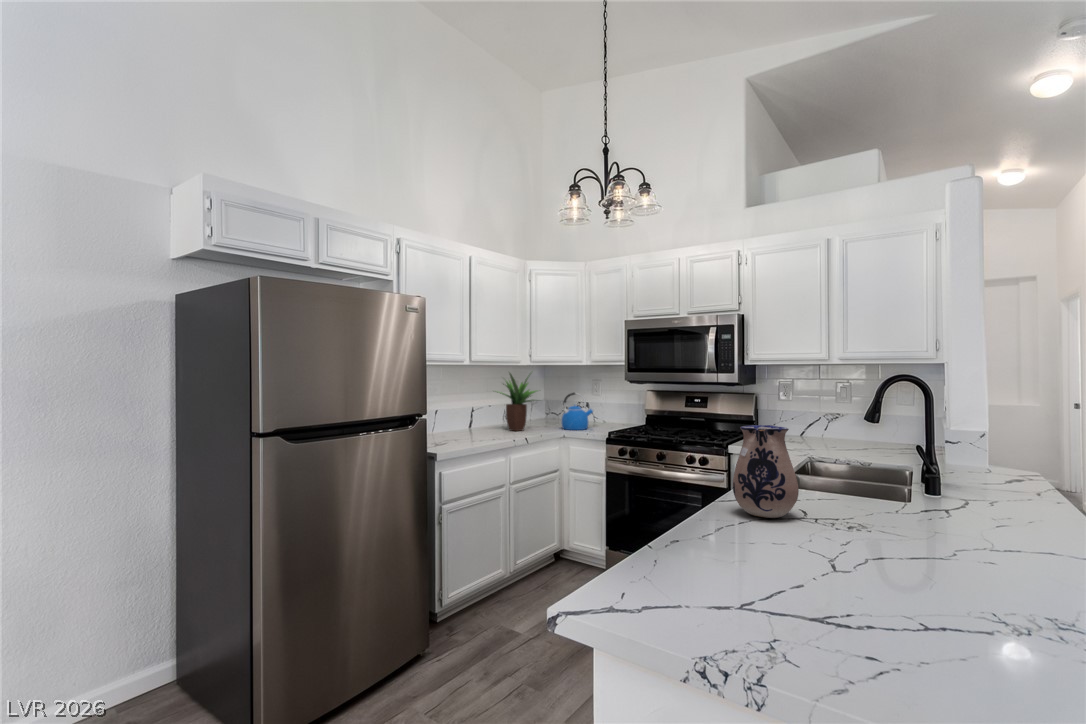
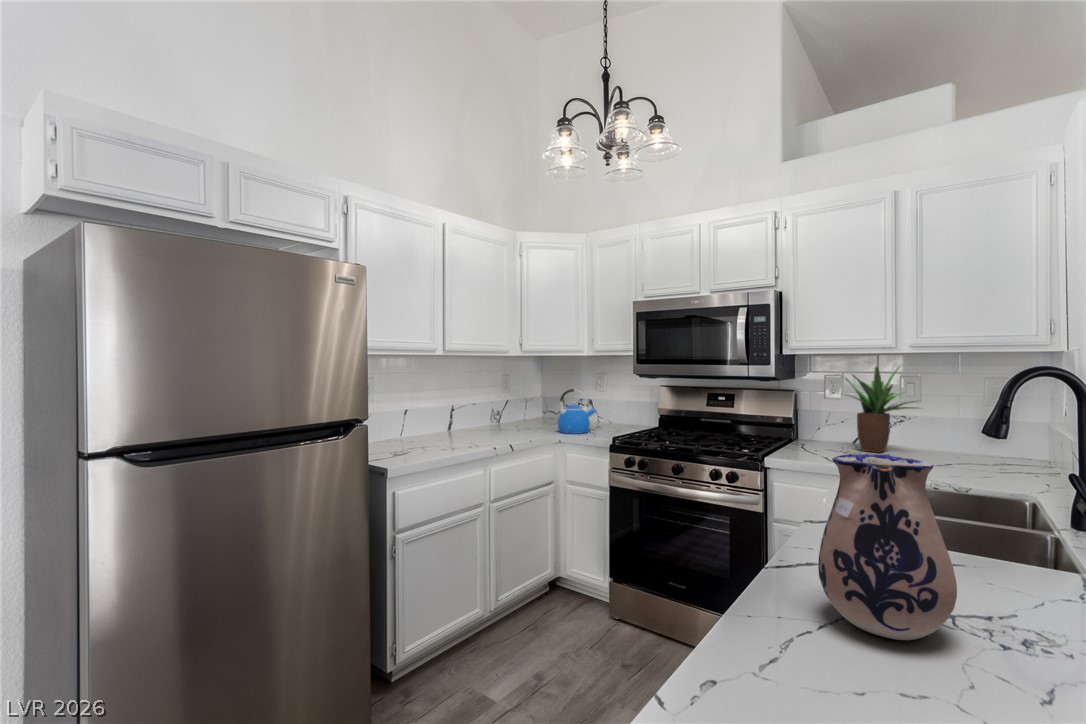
potted plant: present [497,373,536,431] -> present [845,366,917,453]

